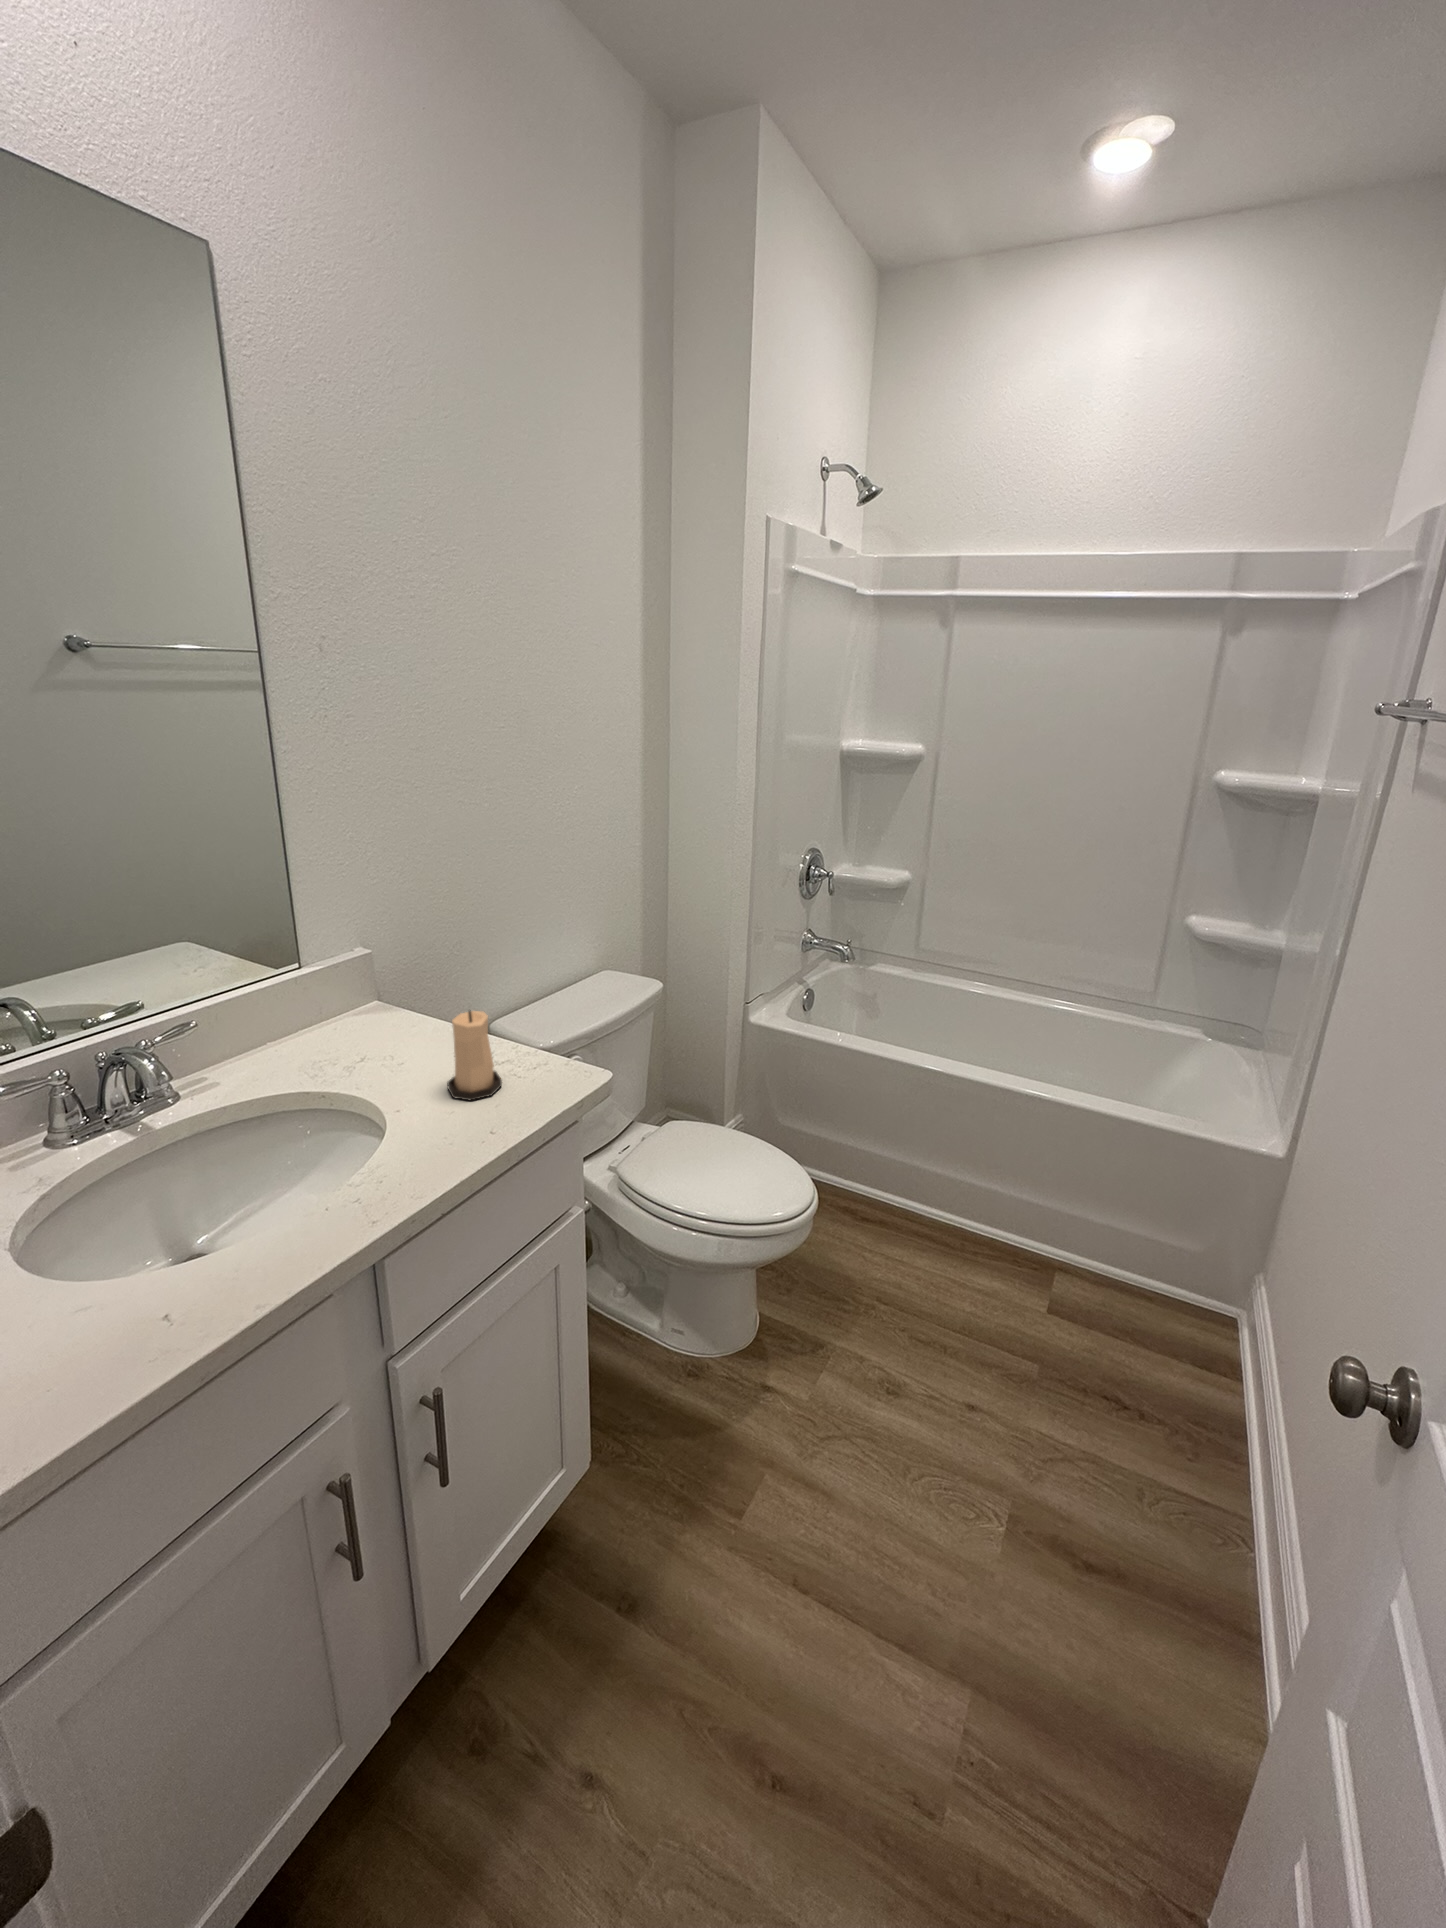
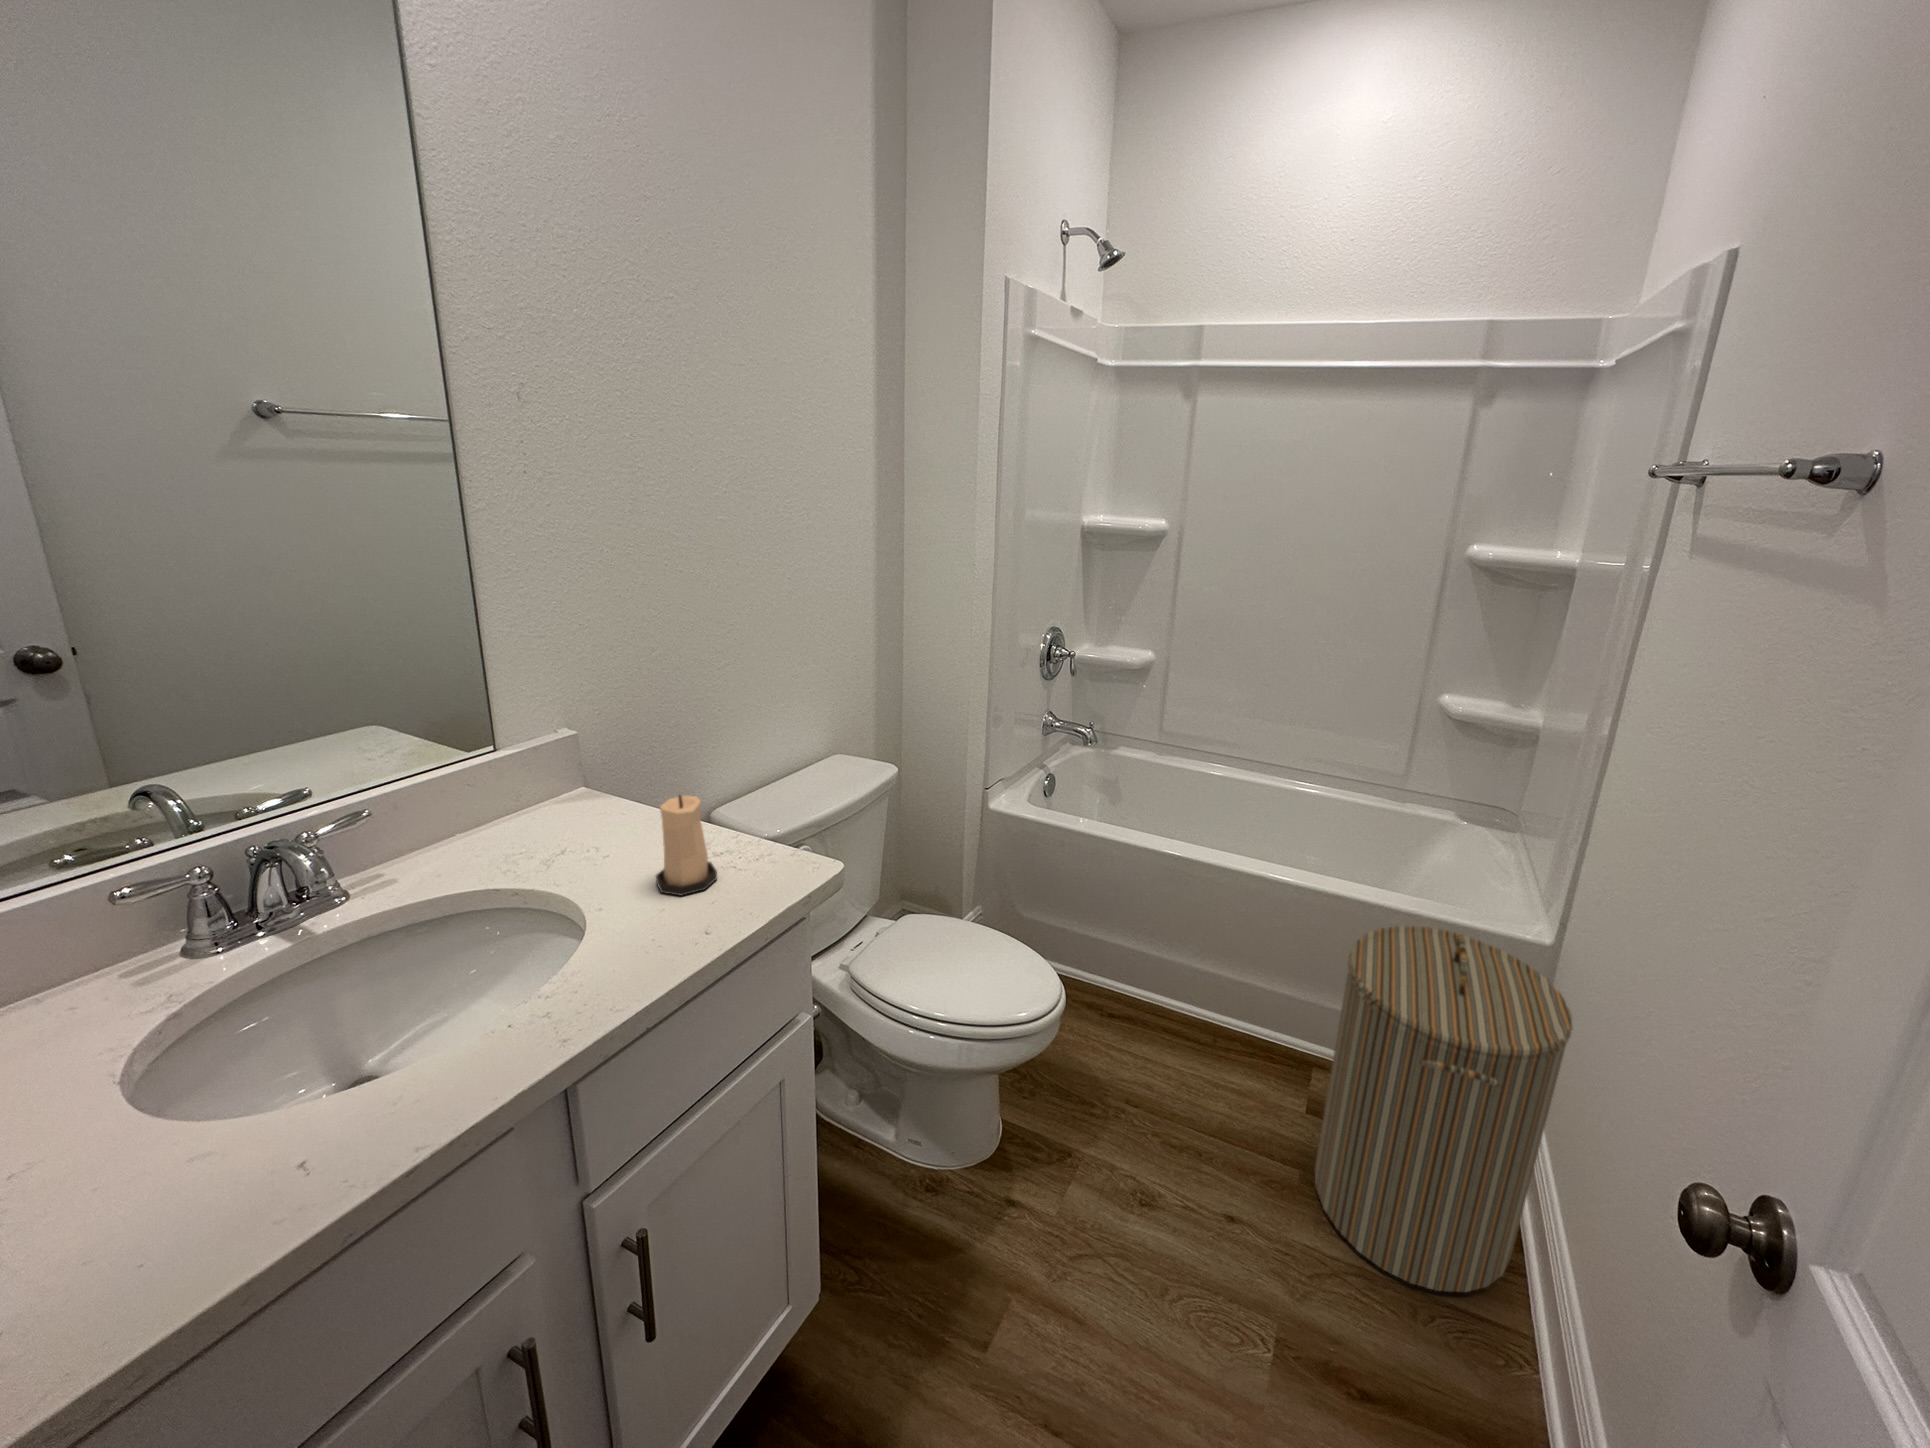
laundry hamper: none [1053,1140,1295,1482] -> present [1315,926,1572,1292]

